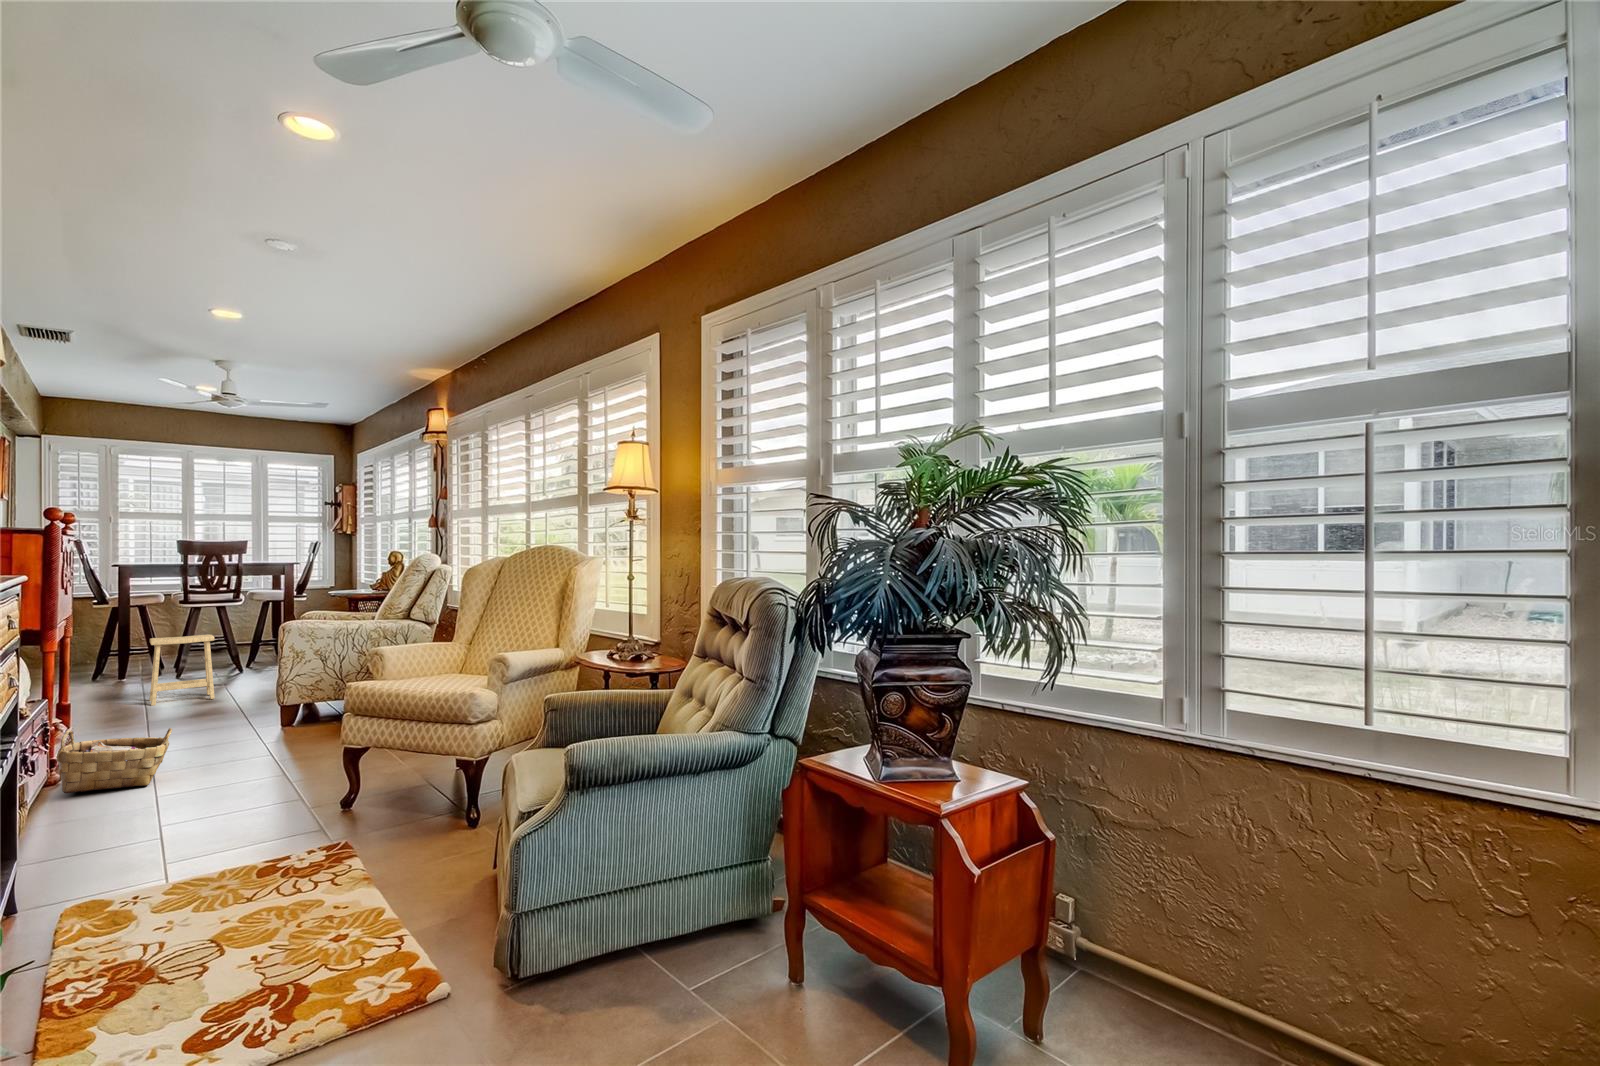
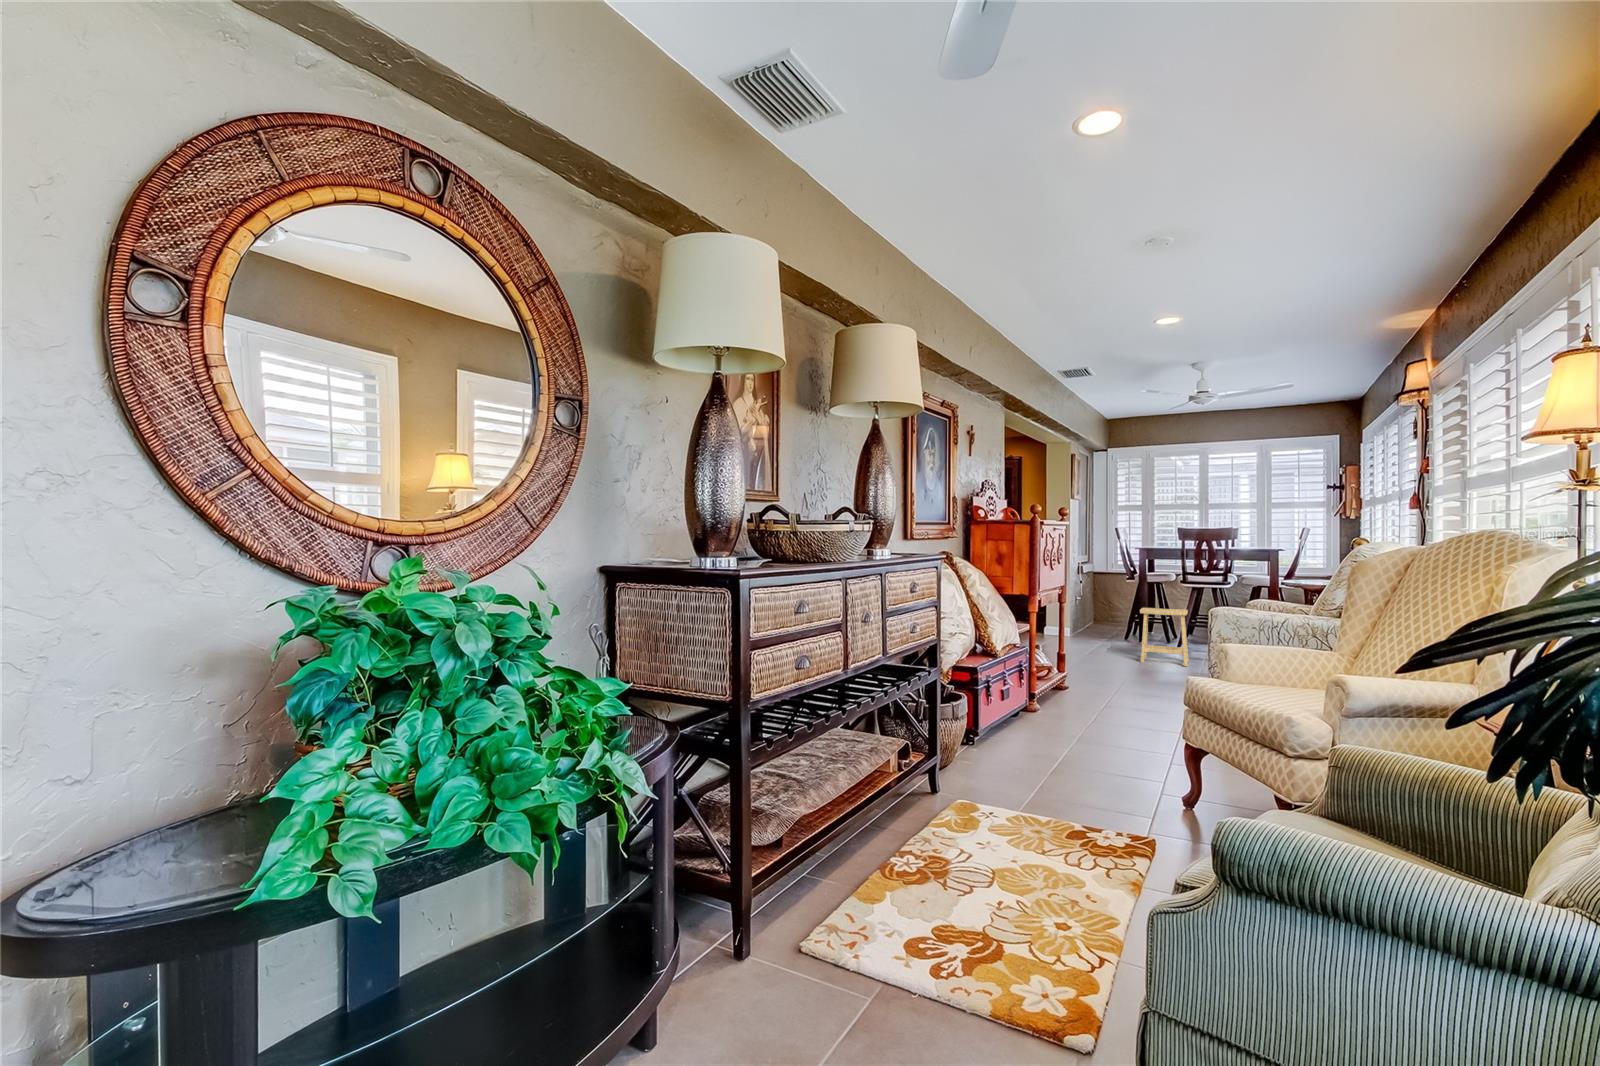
woven basket: present [57,728,172,793] -> none [1027,670,1099,726]

